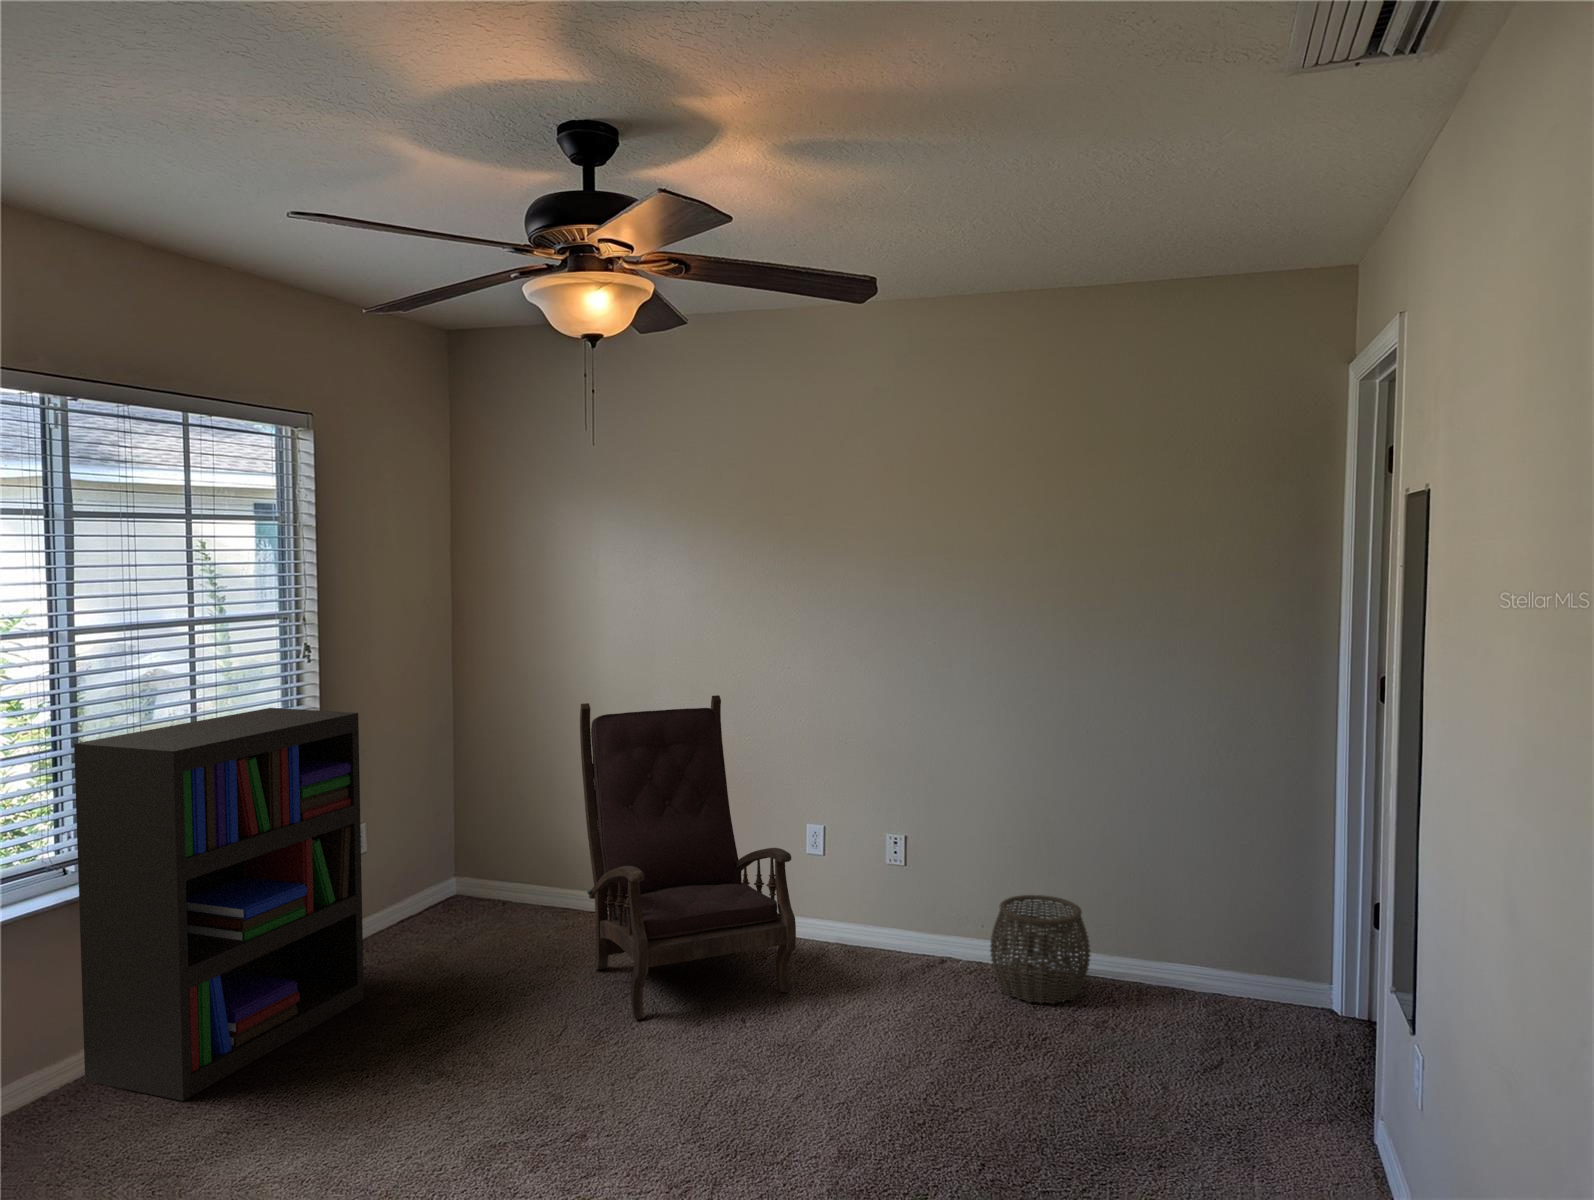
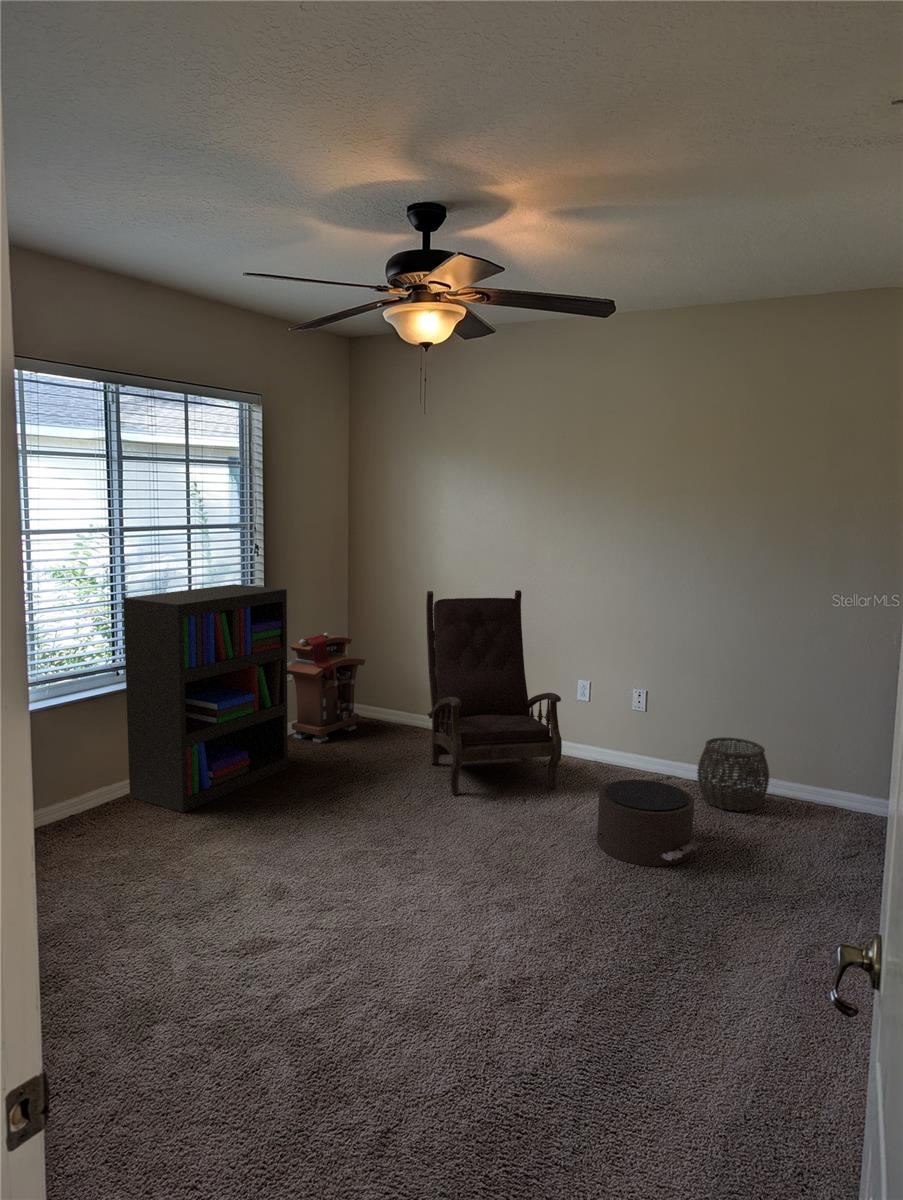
nightstand: none [354,774,484,949] -> present [287,633,365,743]
pouf: none [832,973,1019,1110] -> present [578,780,702,866]

